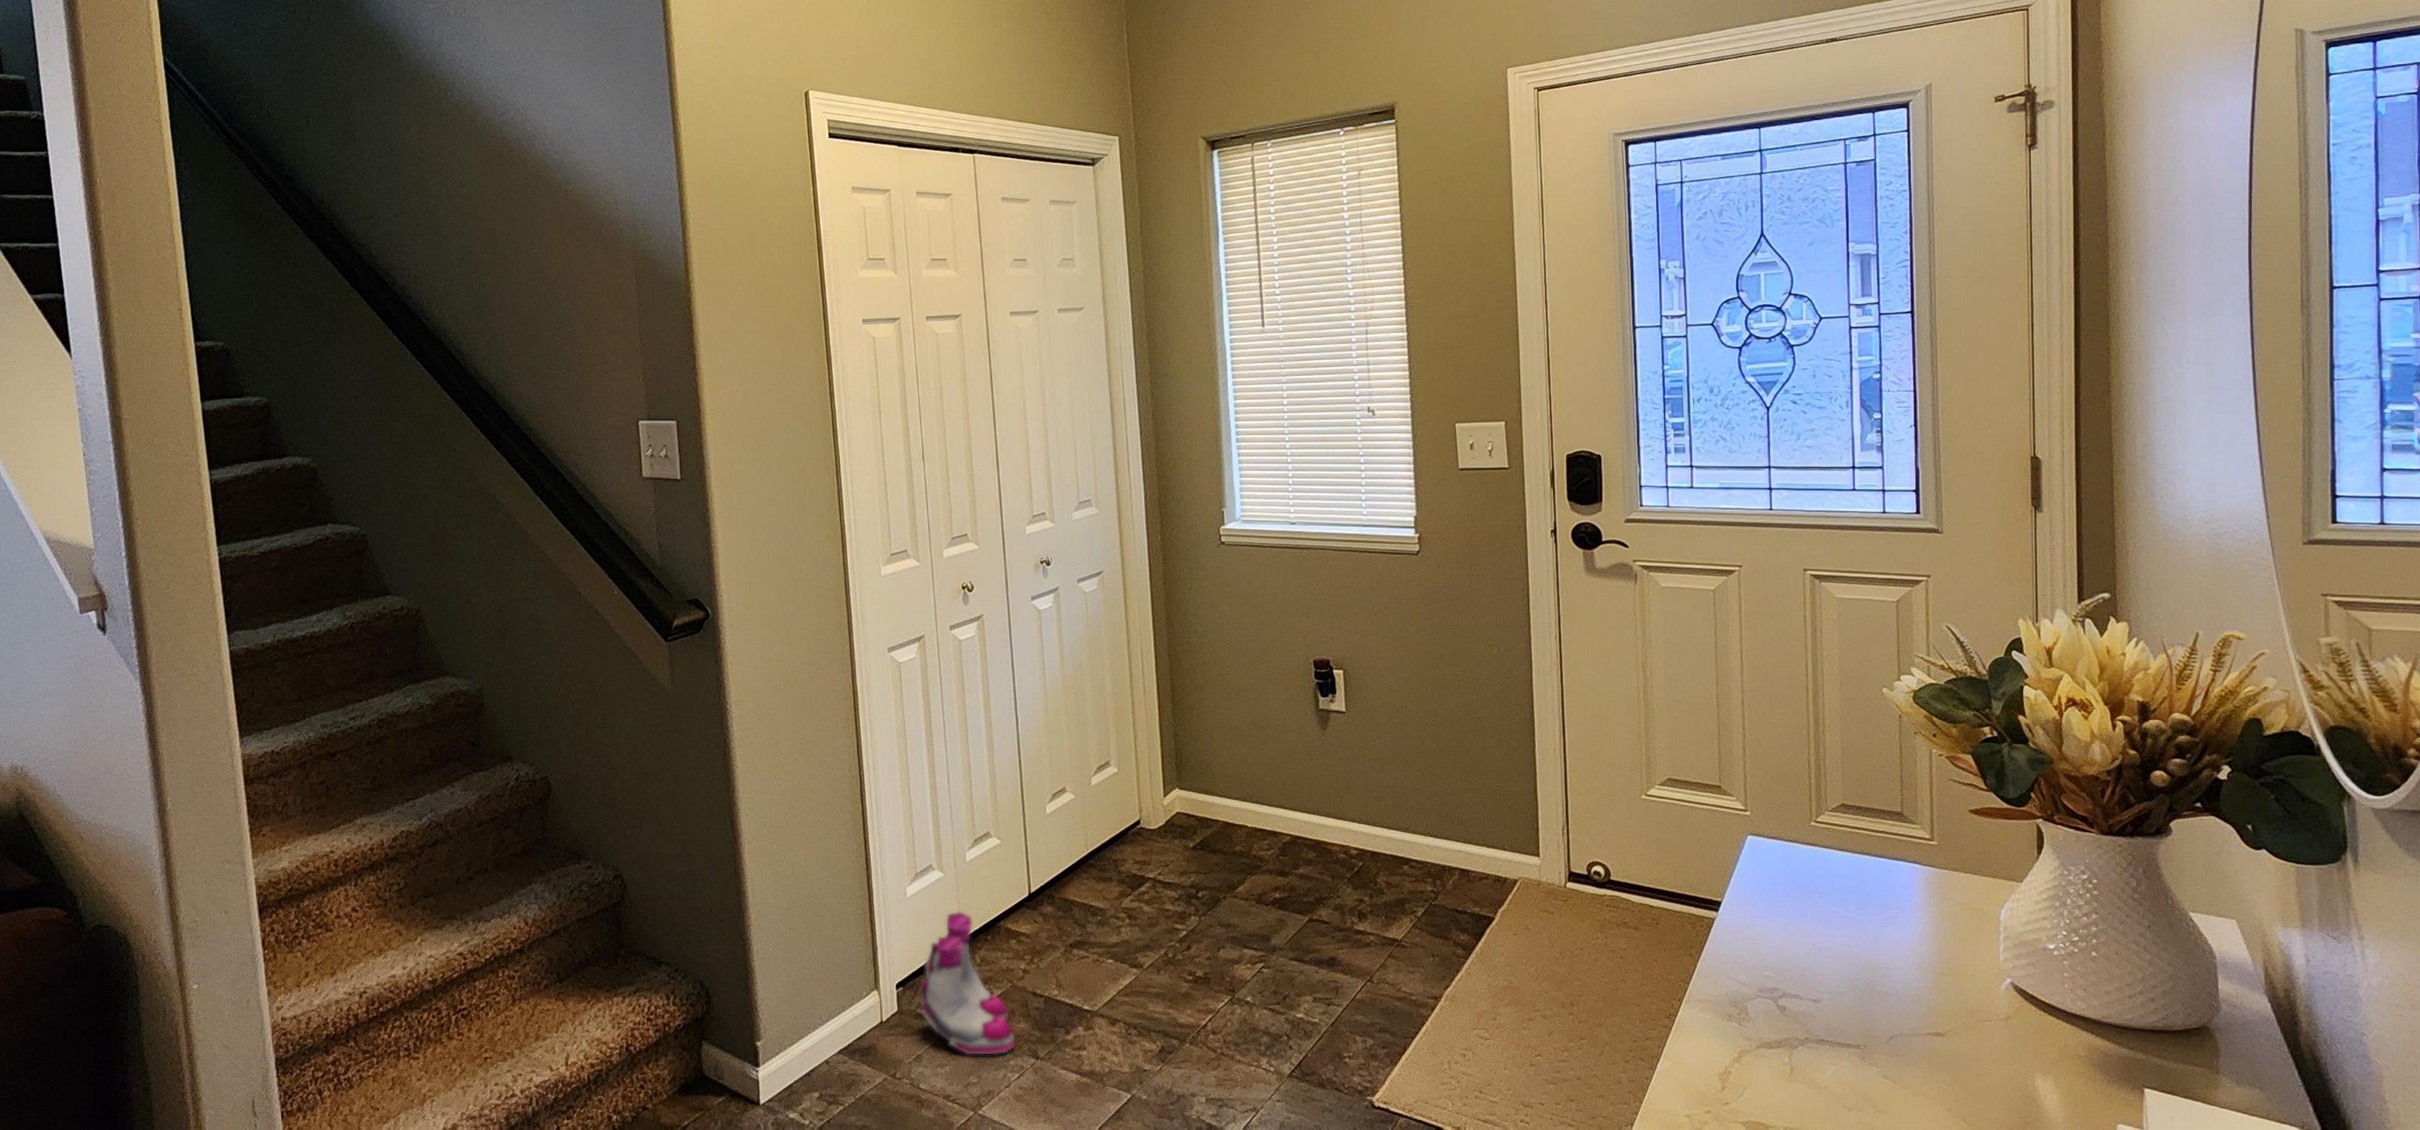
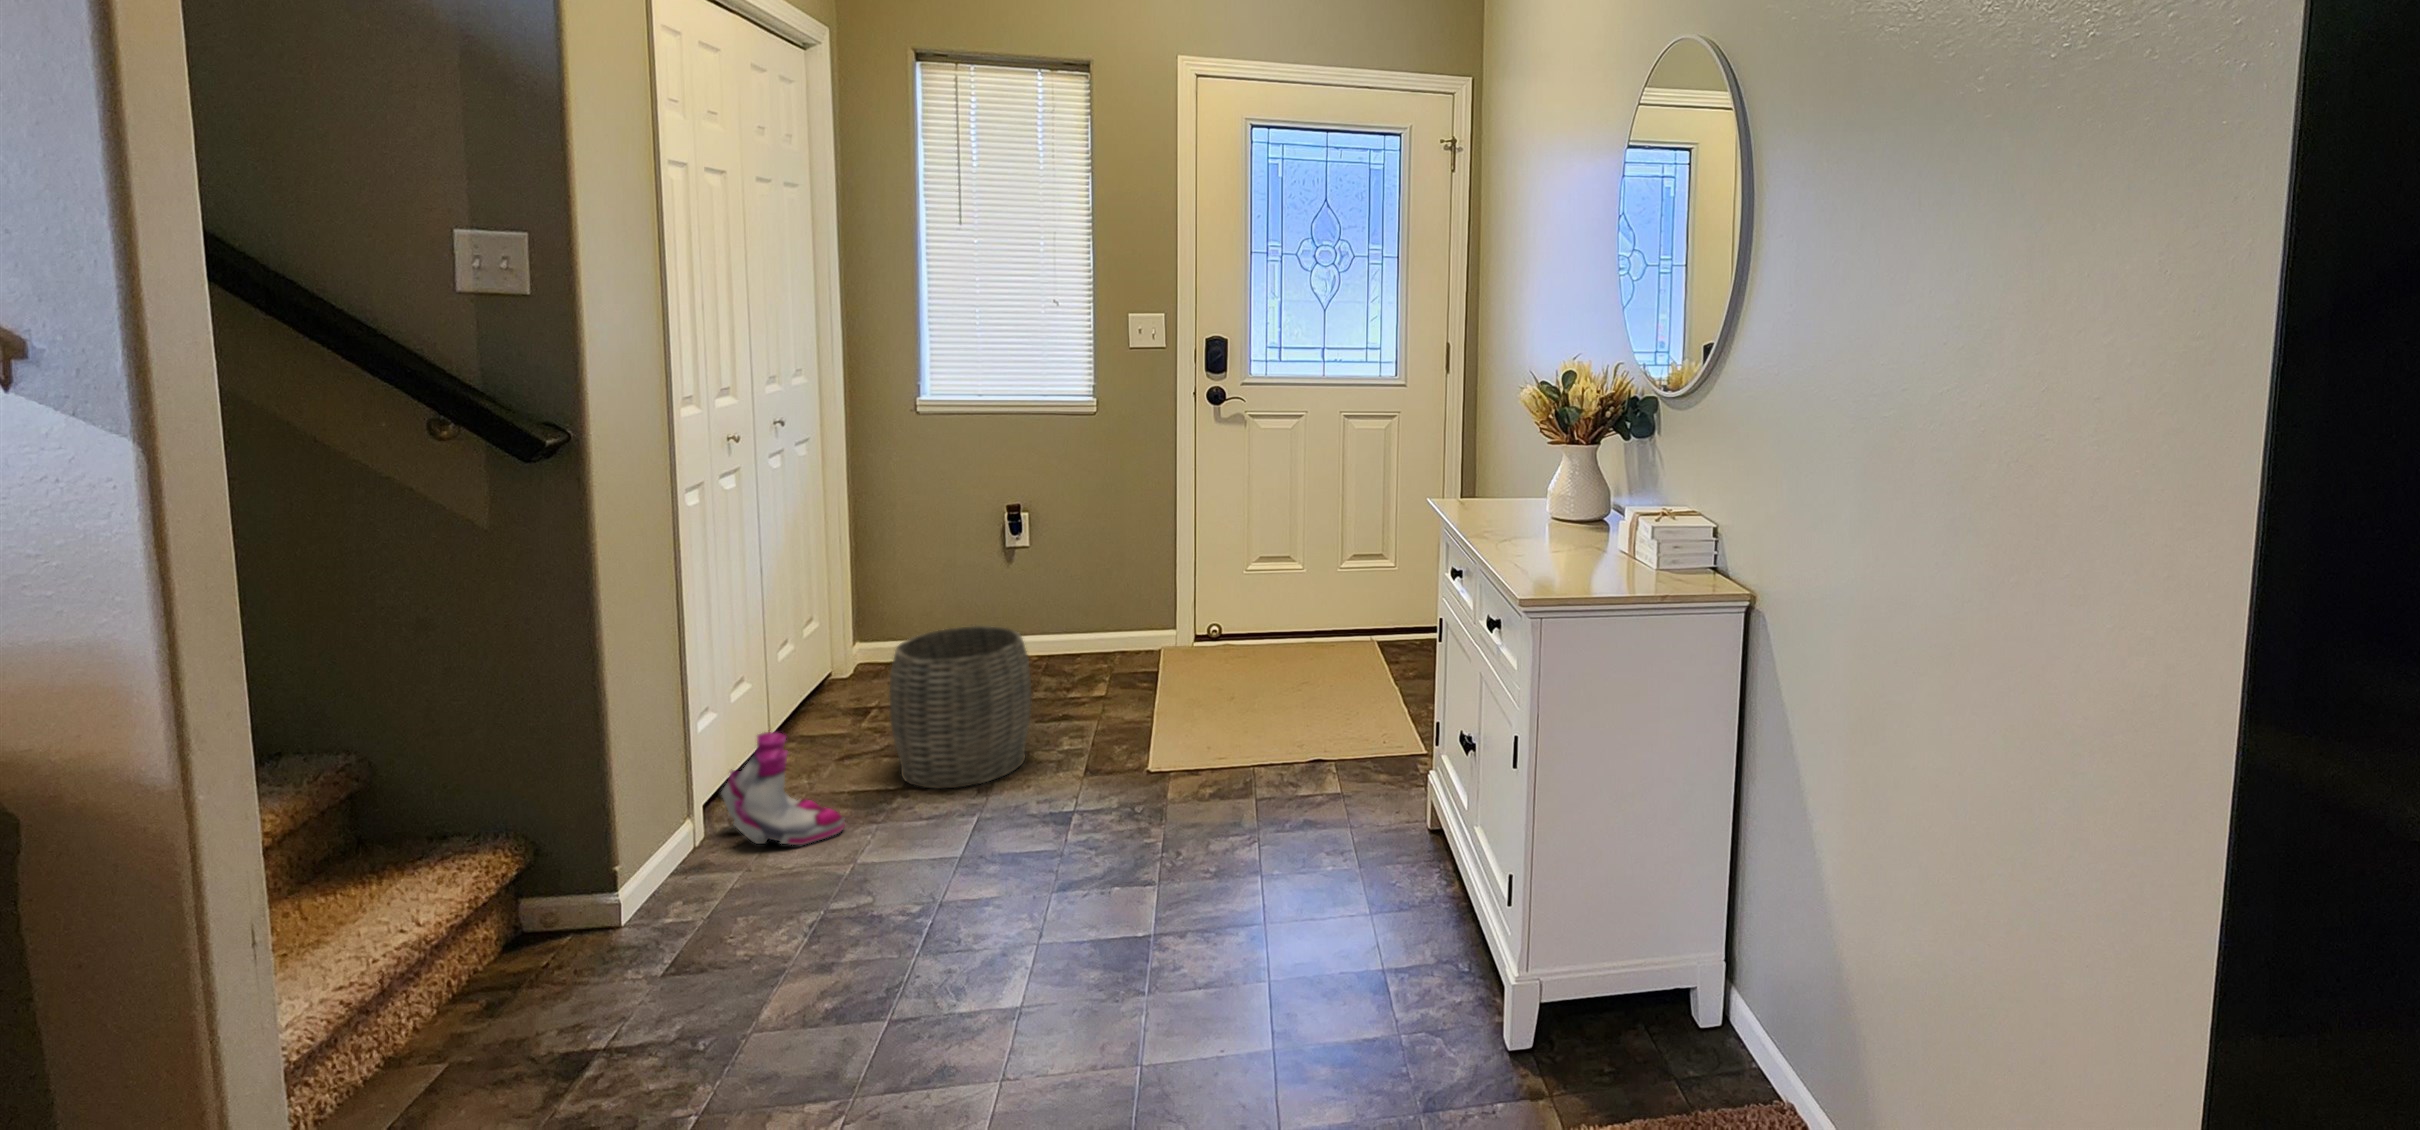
woven basket: none [1092,826,1252,1038] -> present [889,626,1032,788]

